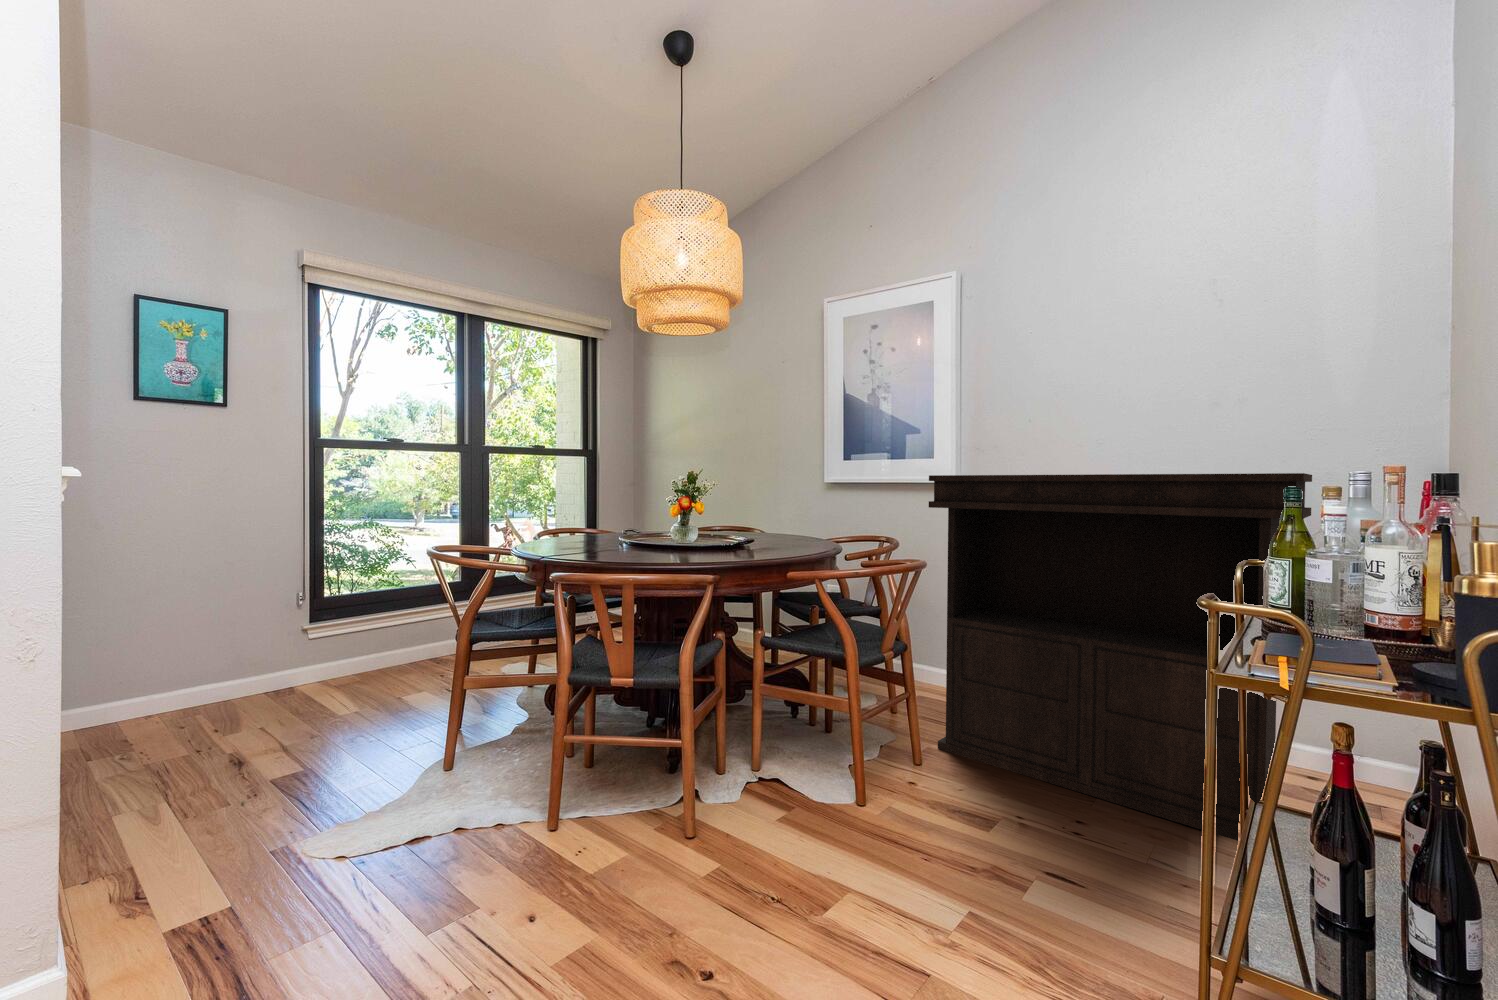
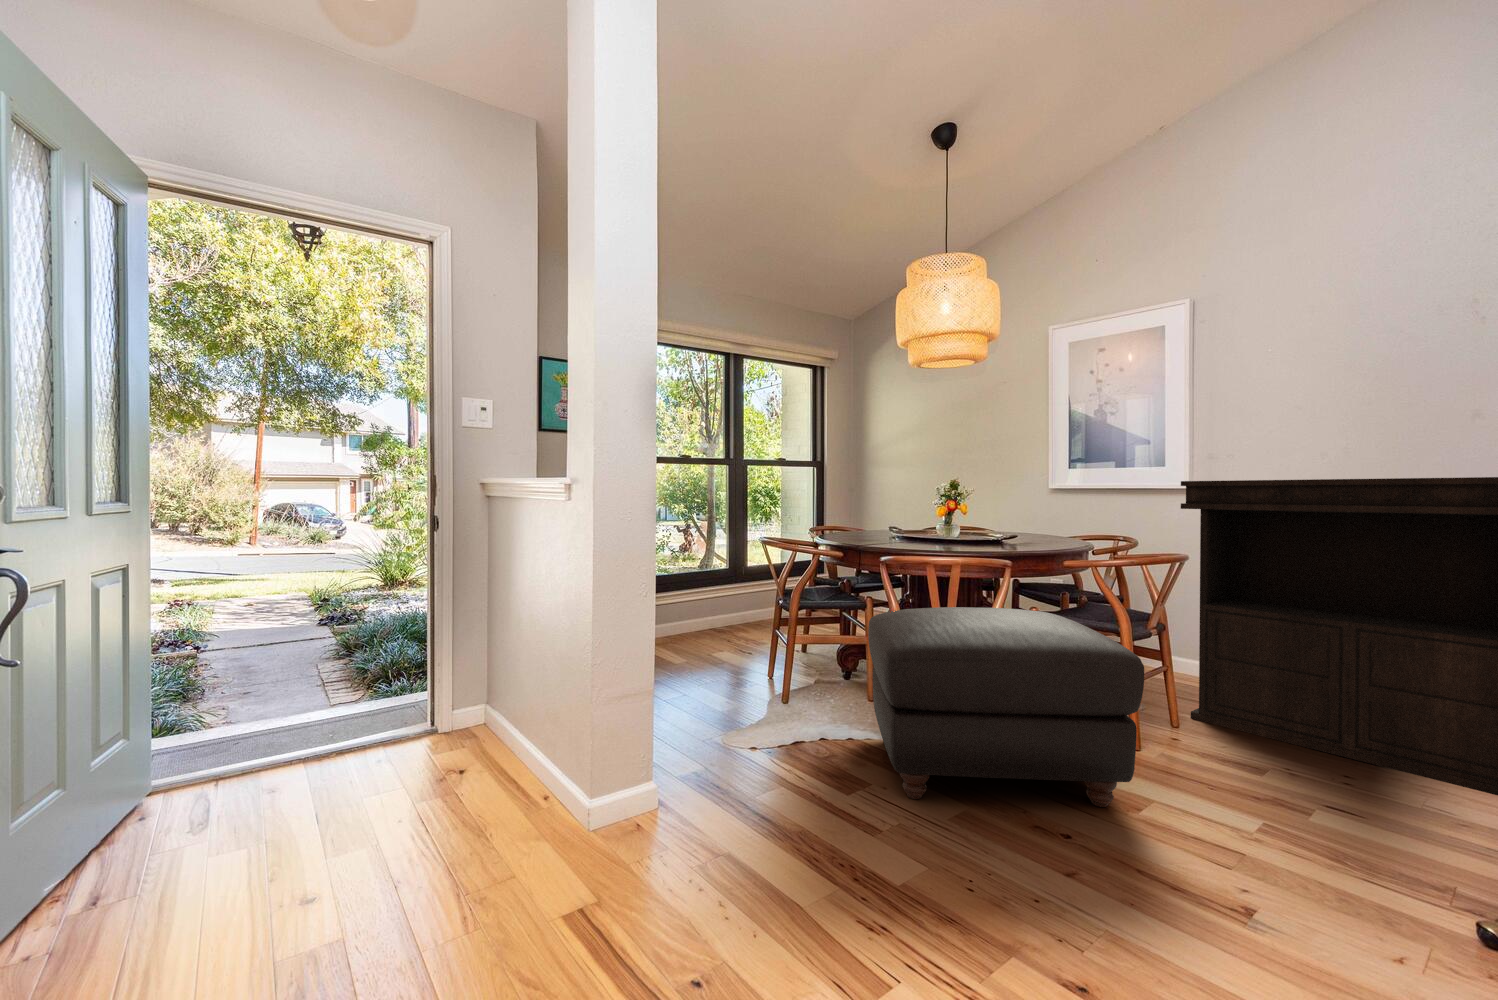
ottoman: none [472,642,825,929] -> present [868,607,1144,807]

